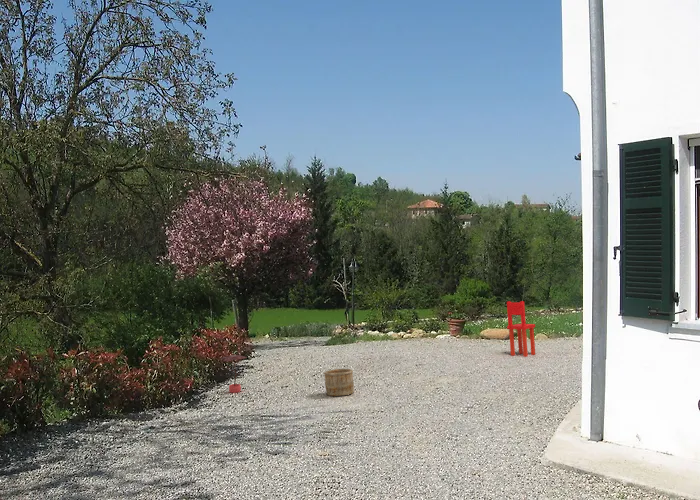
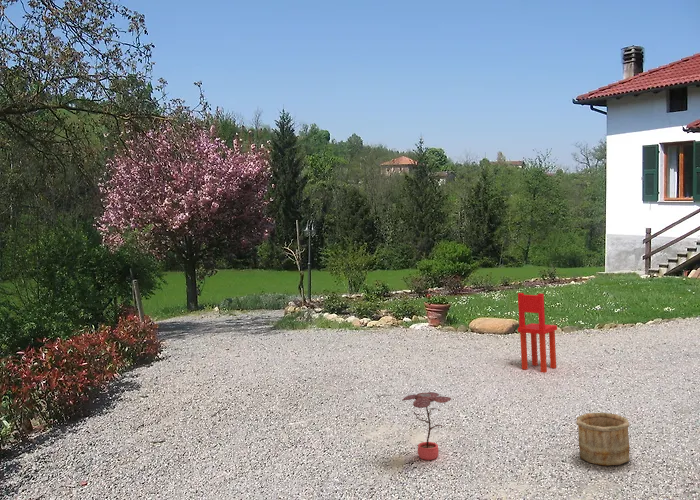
potted plant: present [221,355,246,393] -> present [402,392,451,460]
wooden bucket: present [324,369,354,396] -> present [576,413,630,466]

